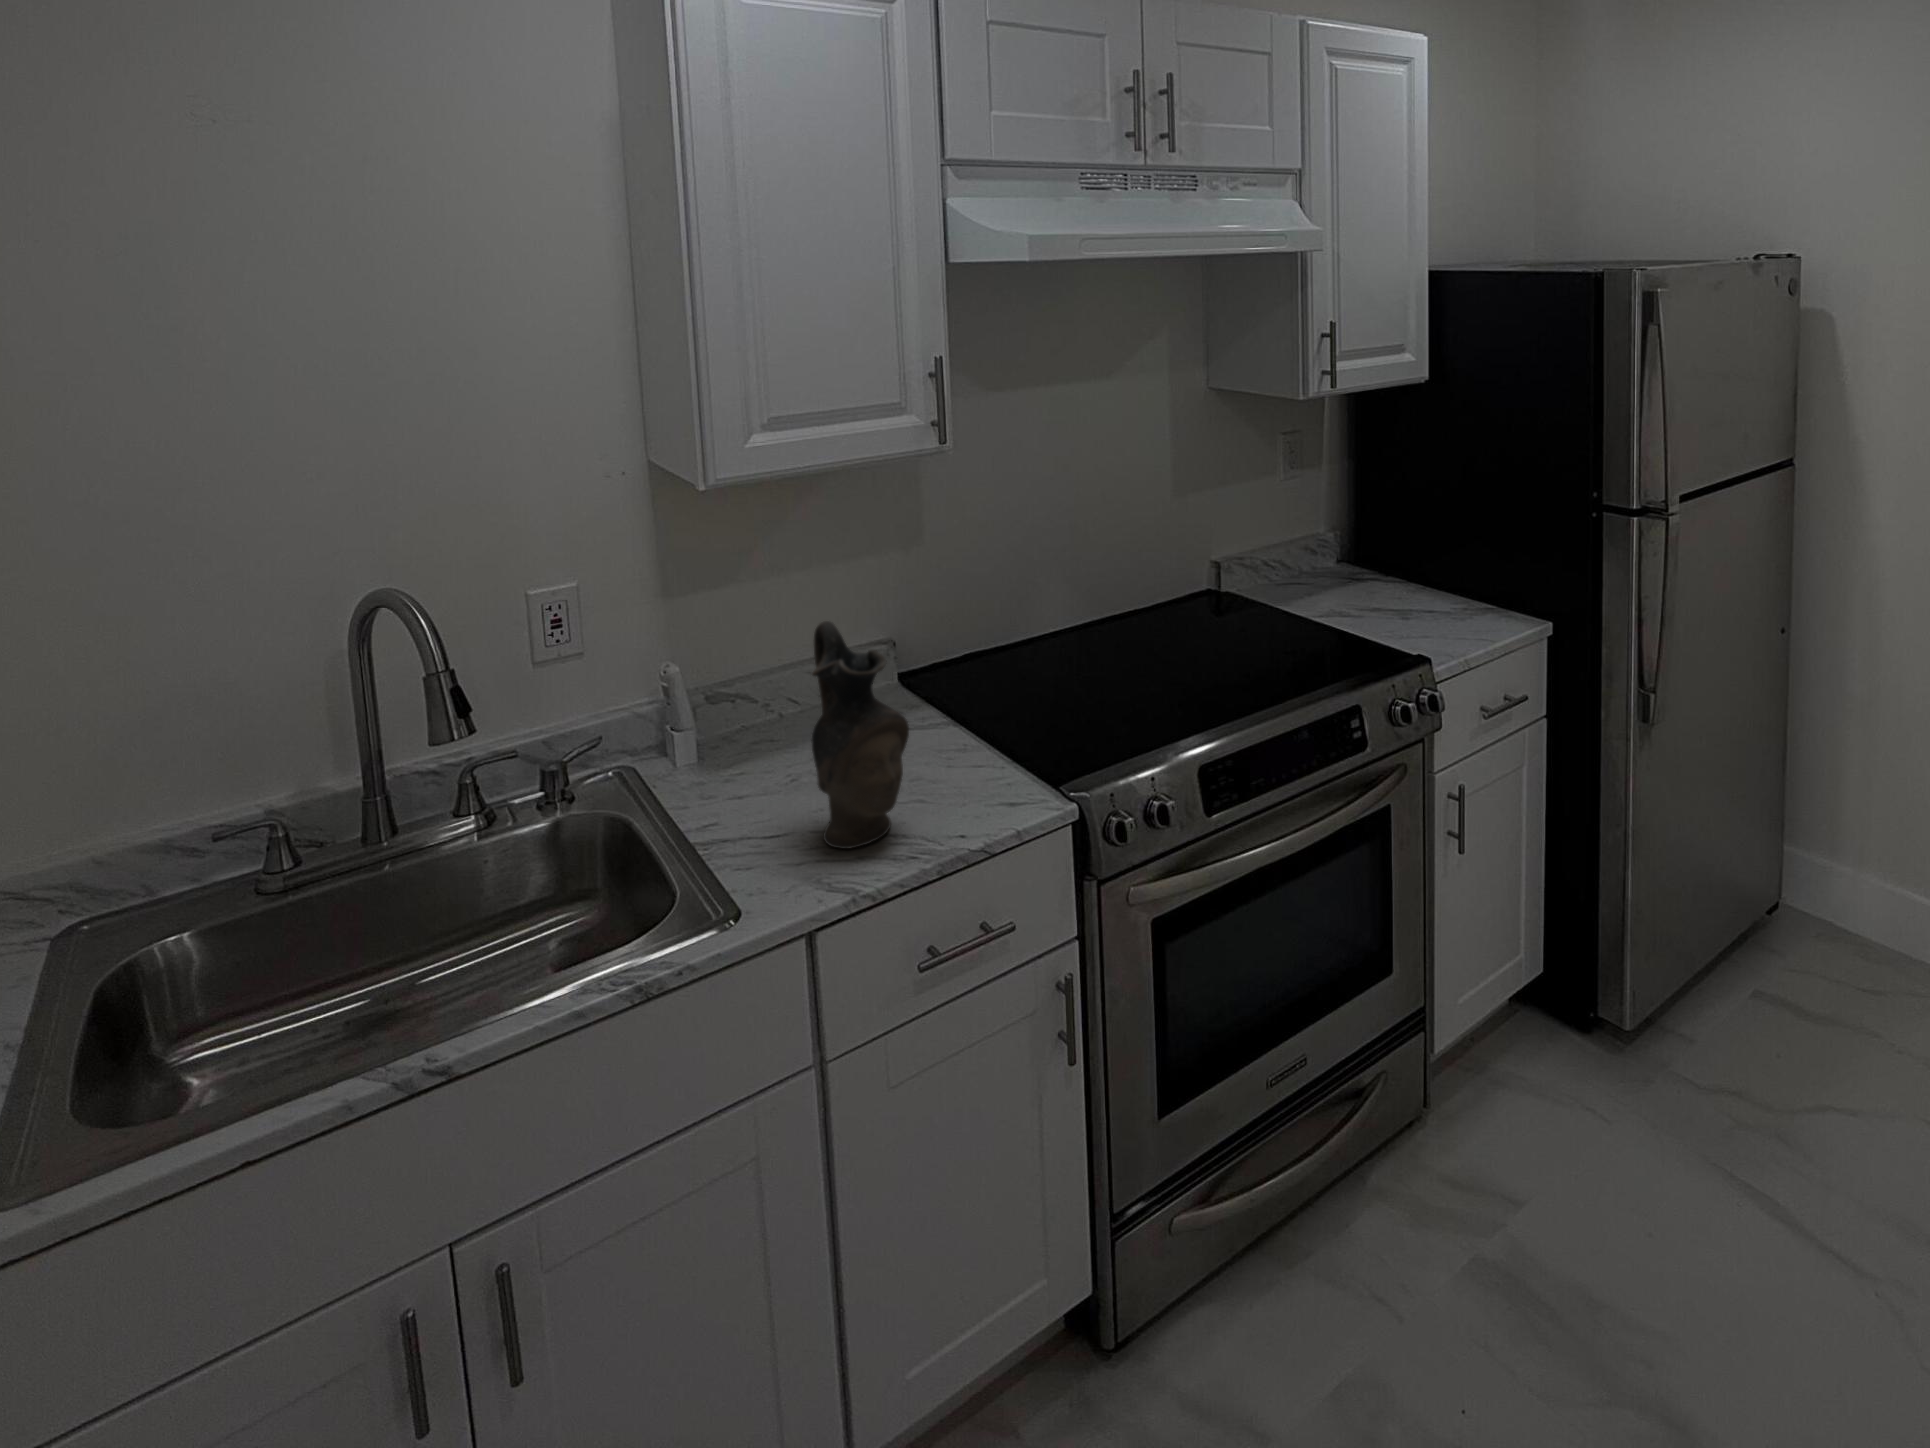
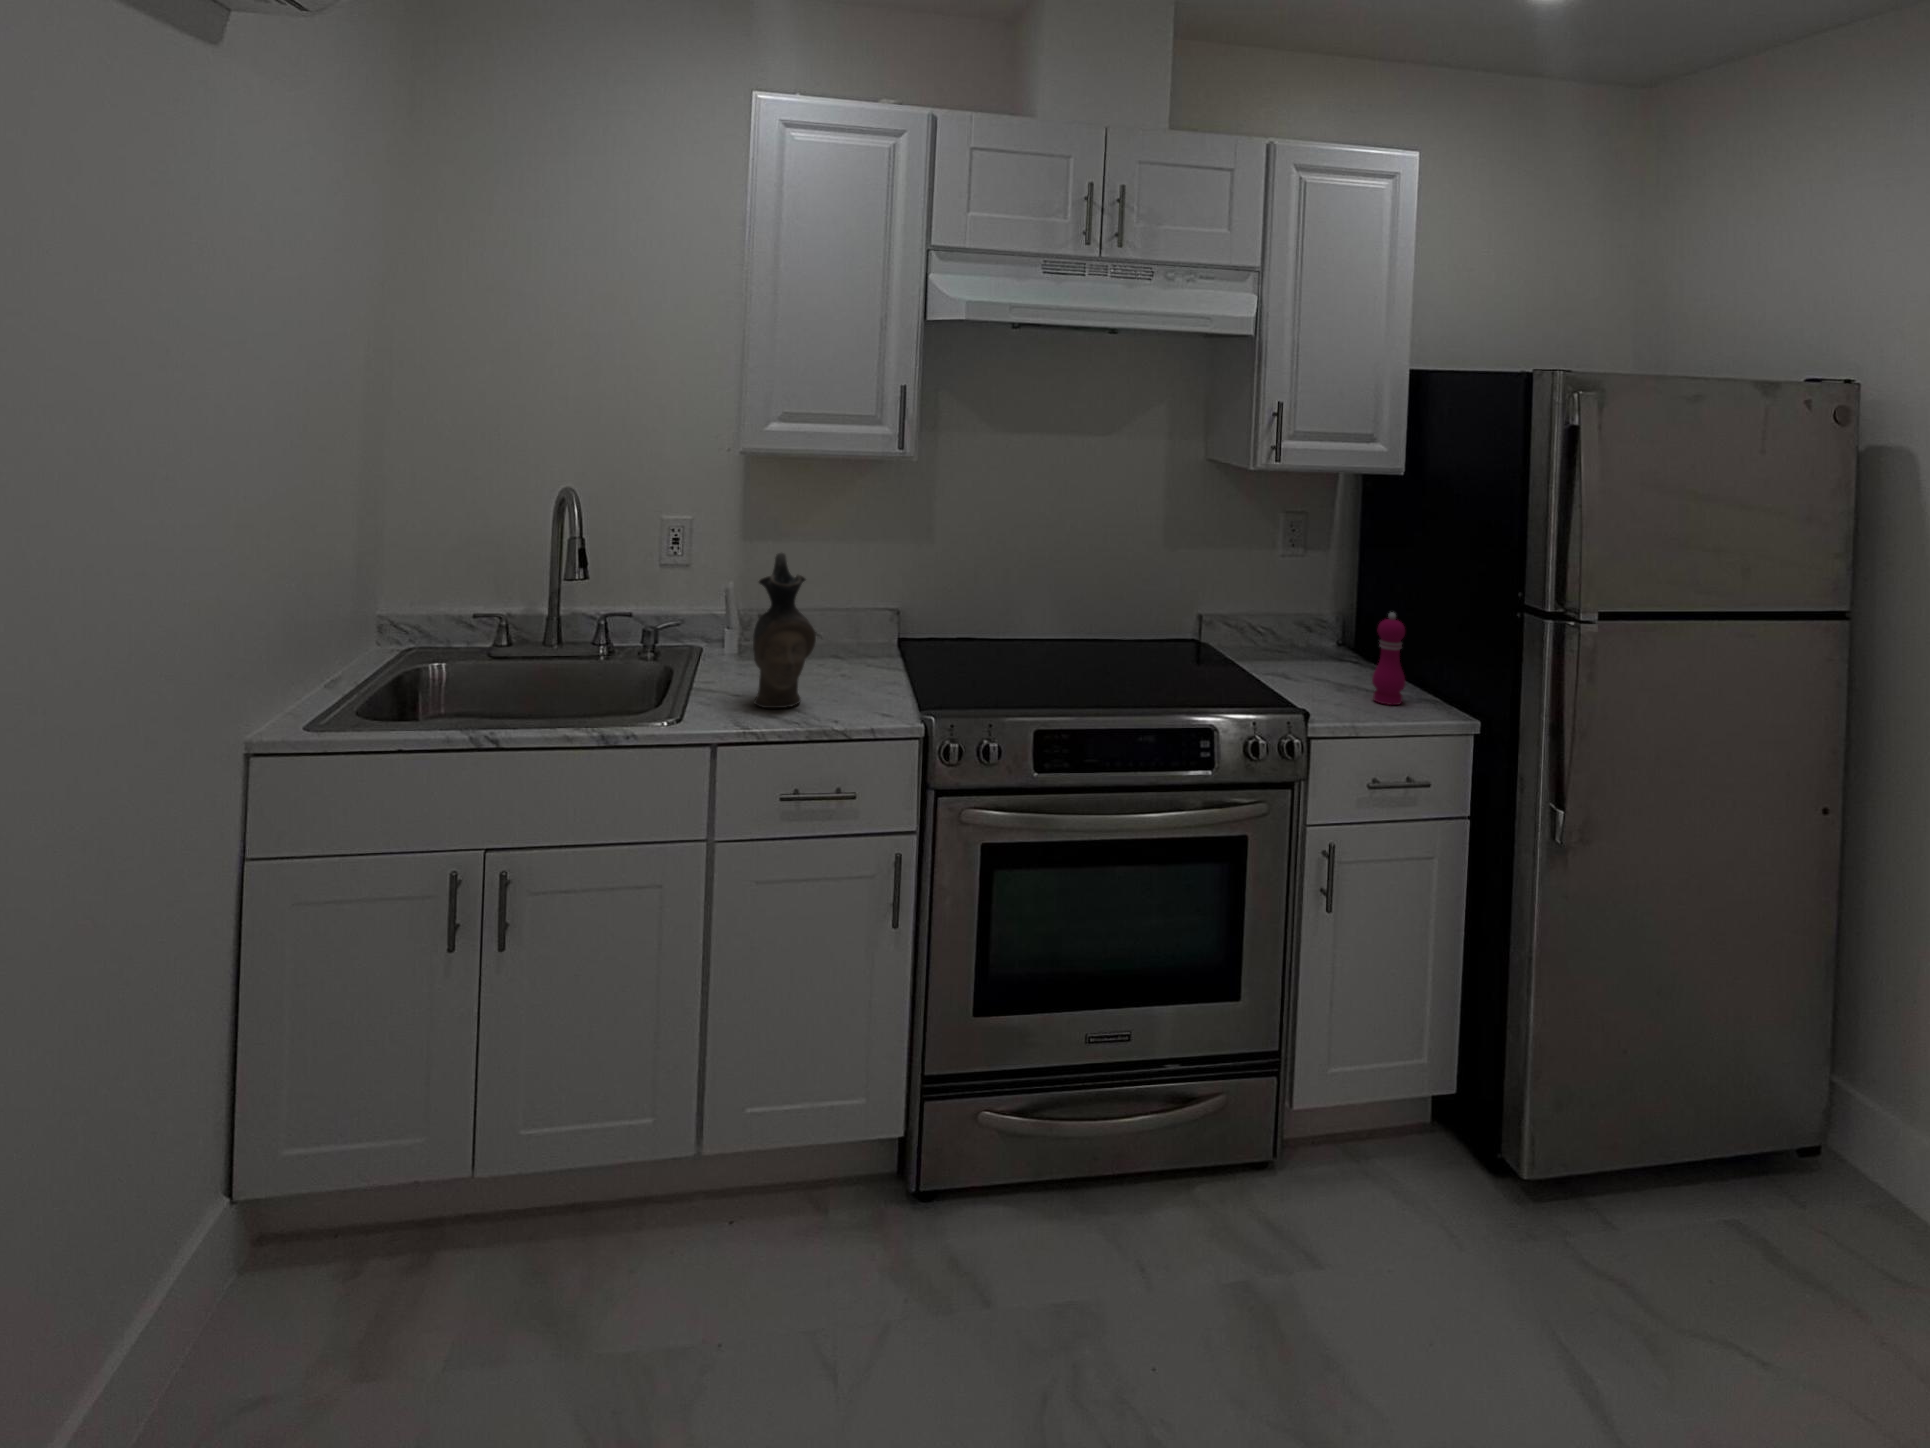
pepper mill: none [1456,532,1491,628] -> present [1372,612,1405,705]

